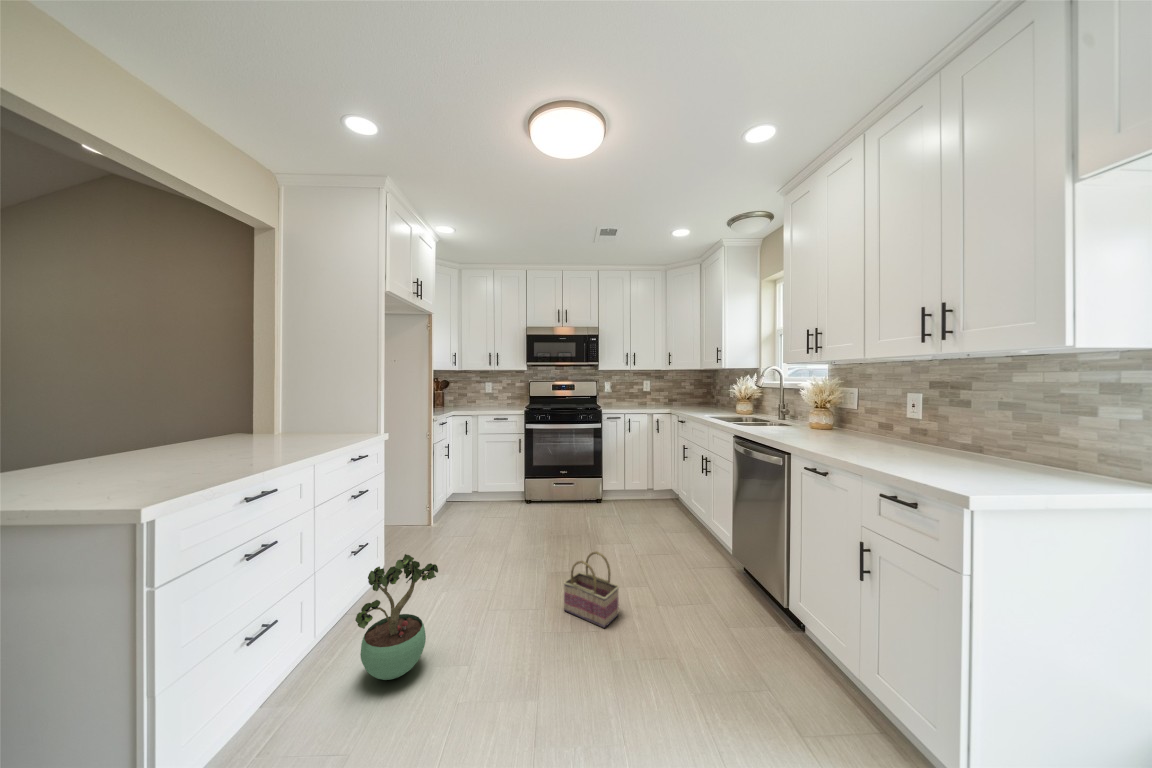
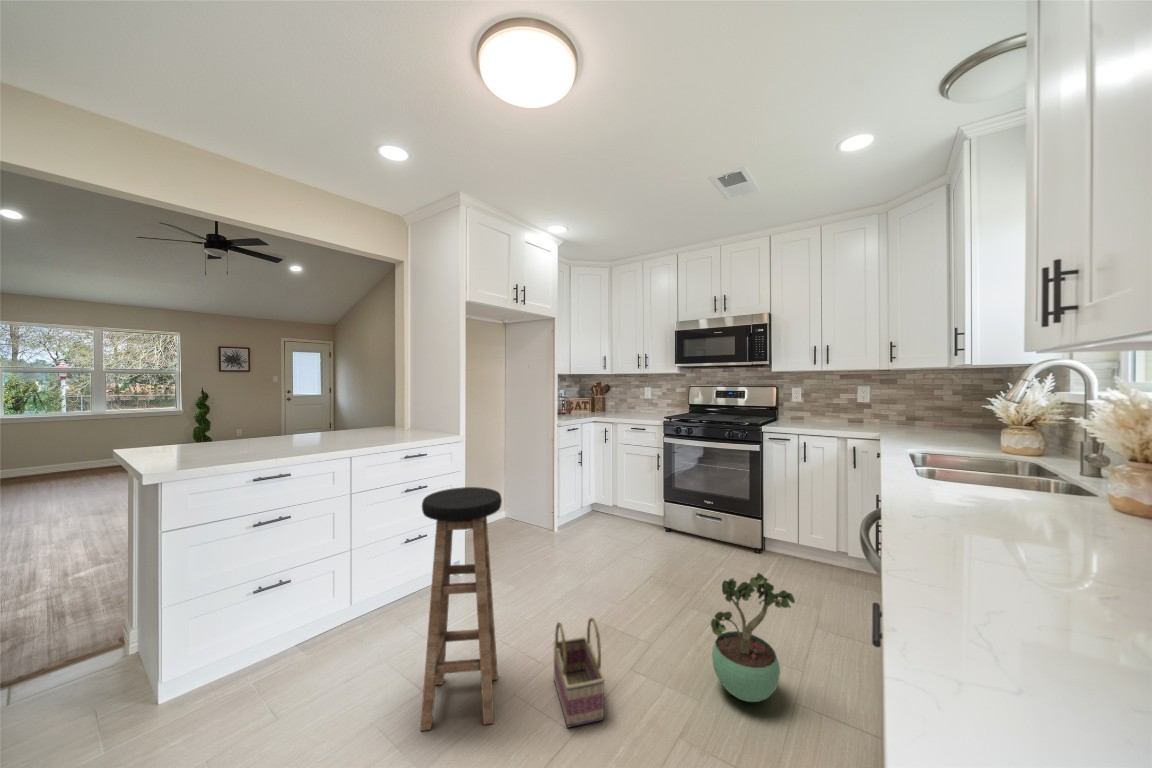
bar stool: none [478,469,558,681] -> present [421,487,502,731]
potted plant: present [355,554,438,680] -> present [711,573,795,702]

